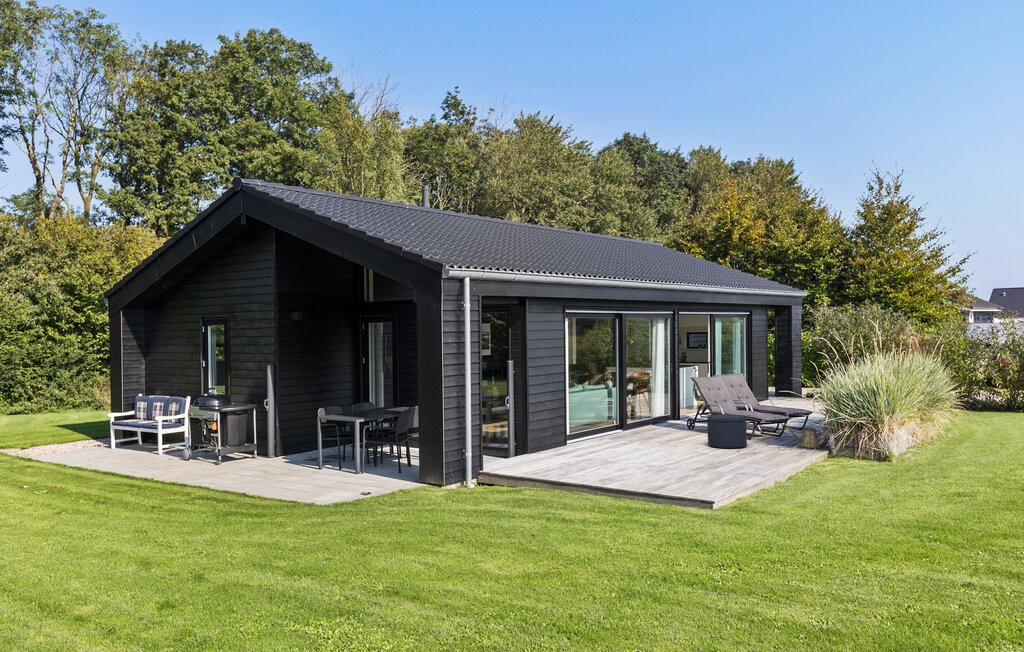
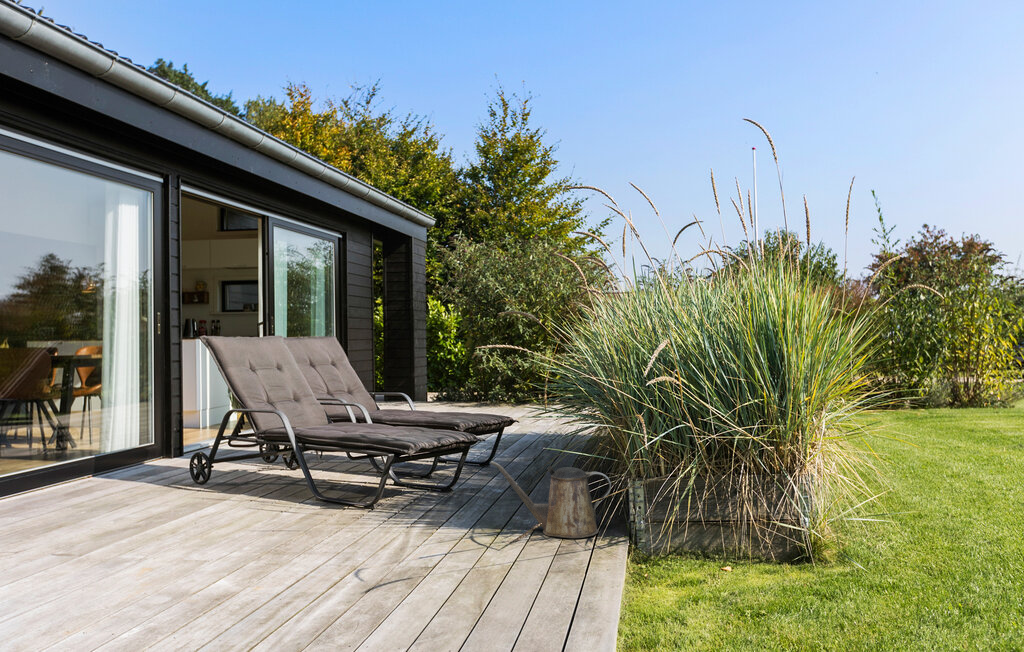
ottoman: present [707,414,747,448] -> none [225,441,377,588]

